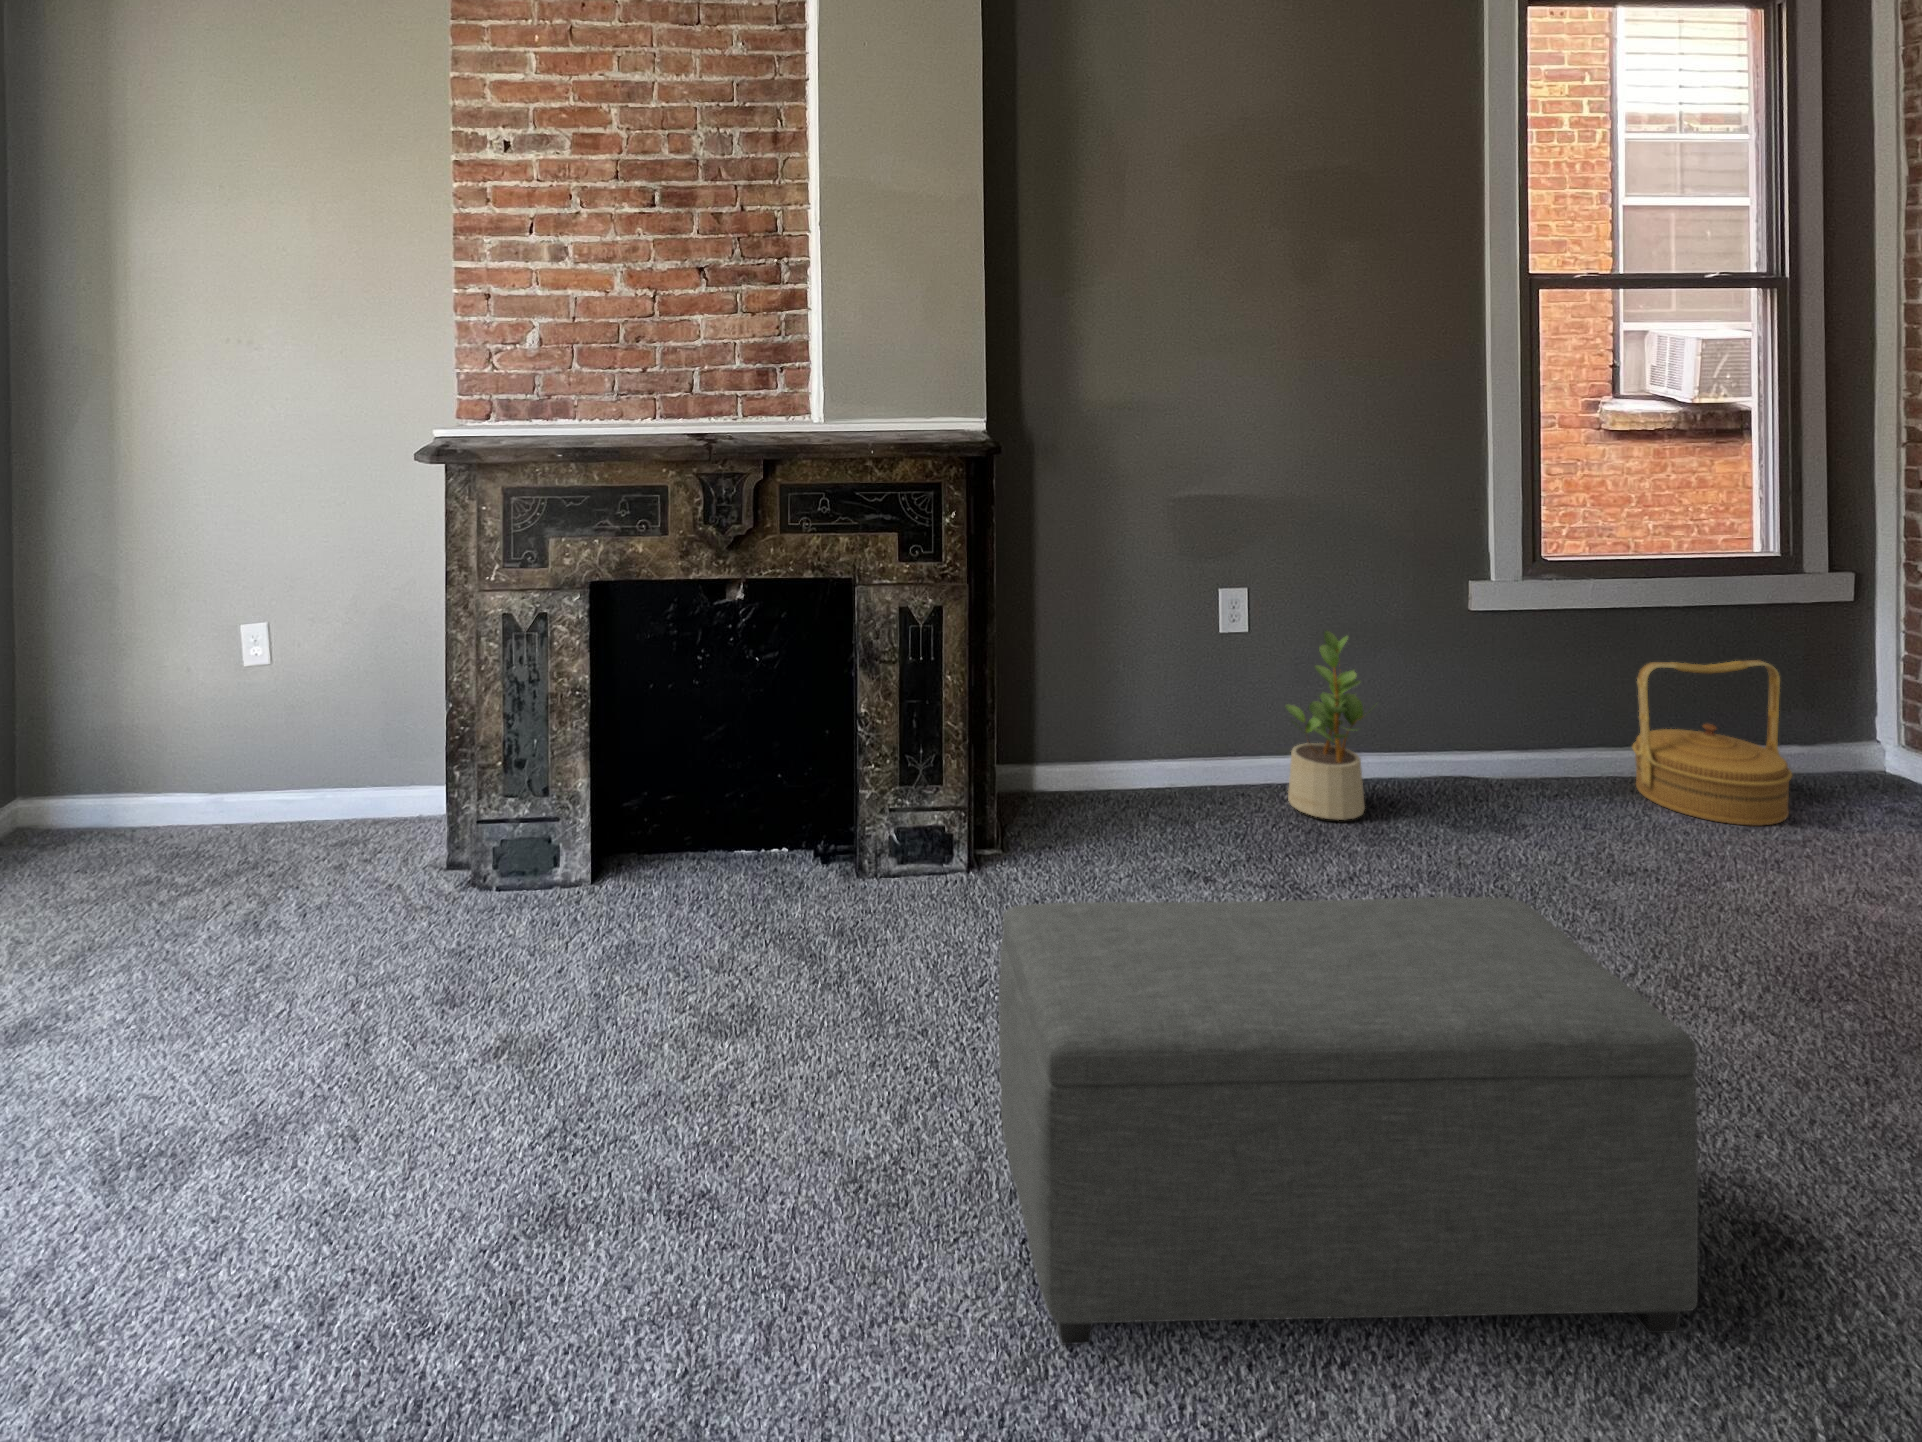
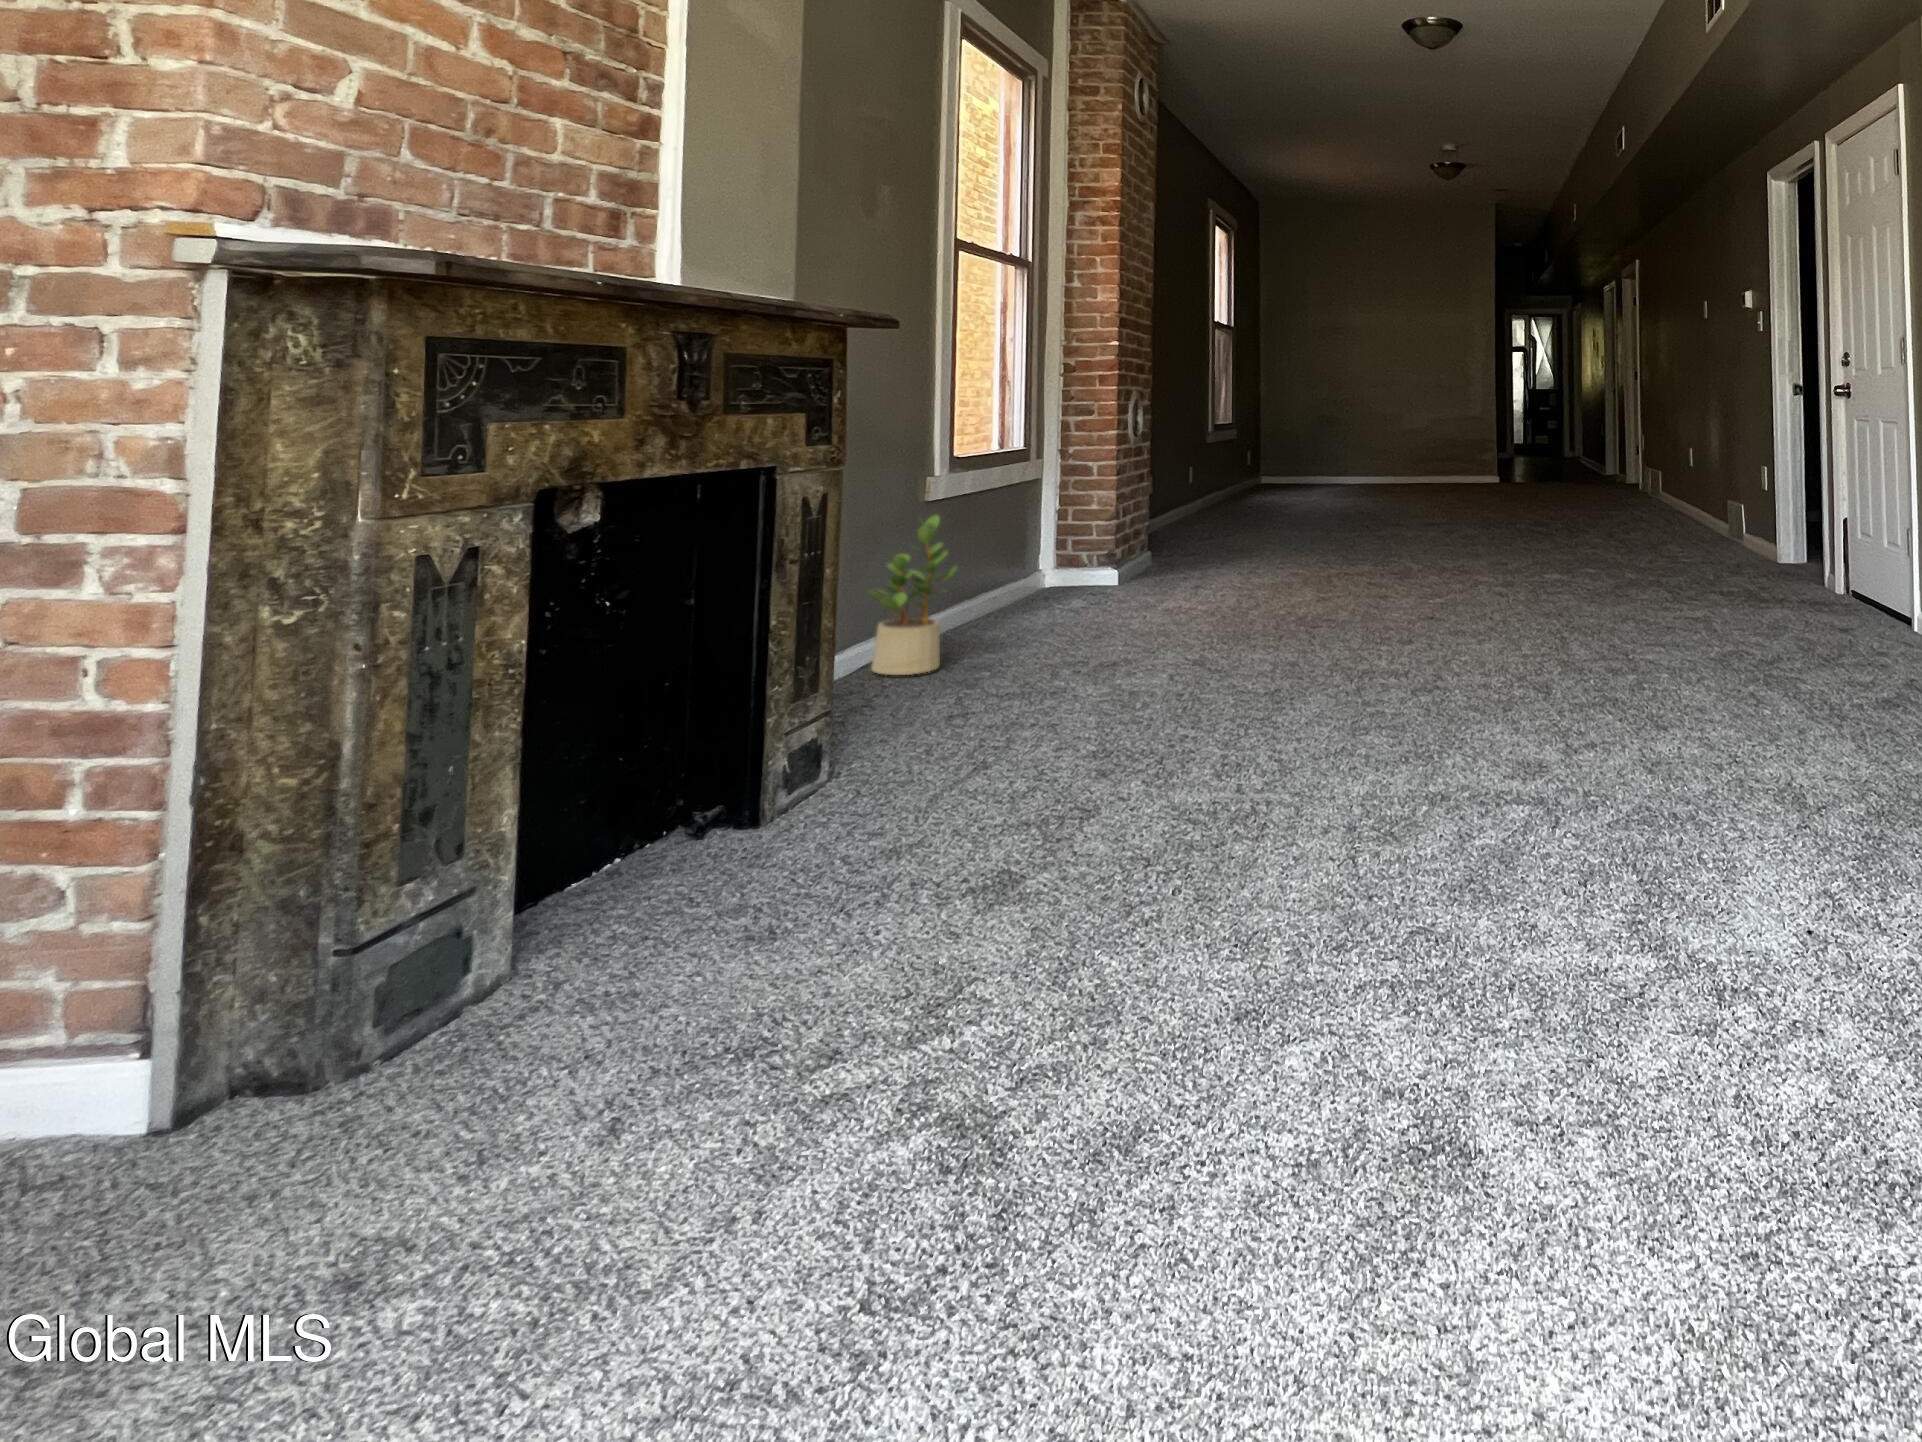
woven basket: present [1632,660,1792,826] -> none [986,512,1081,618]
ottoman: present [999,897,1698,1345] -> none [1254,568,1451,810]

